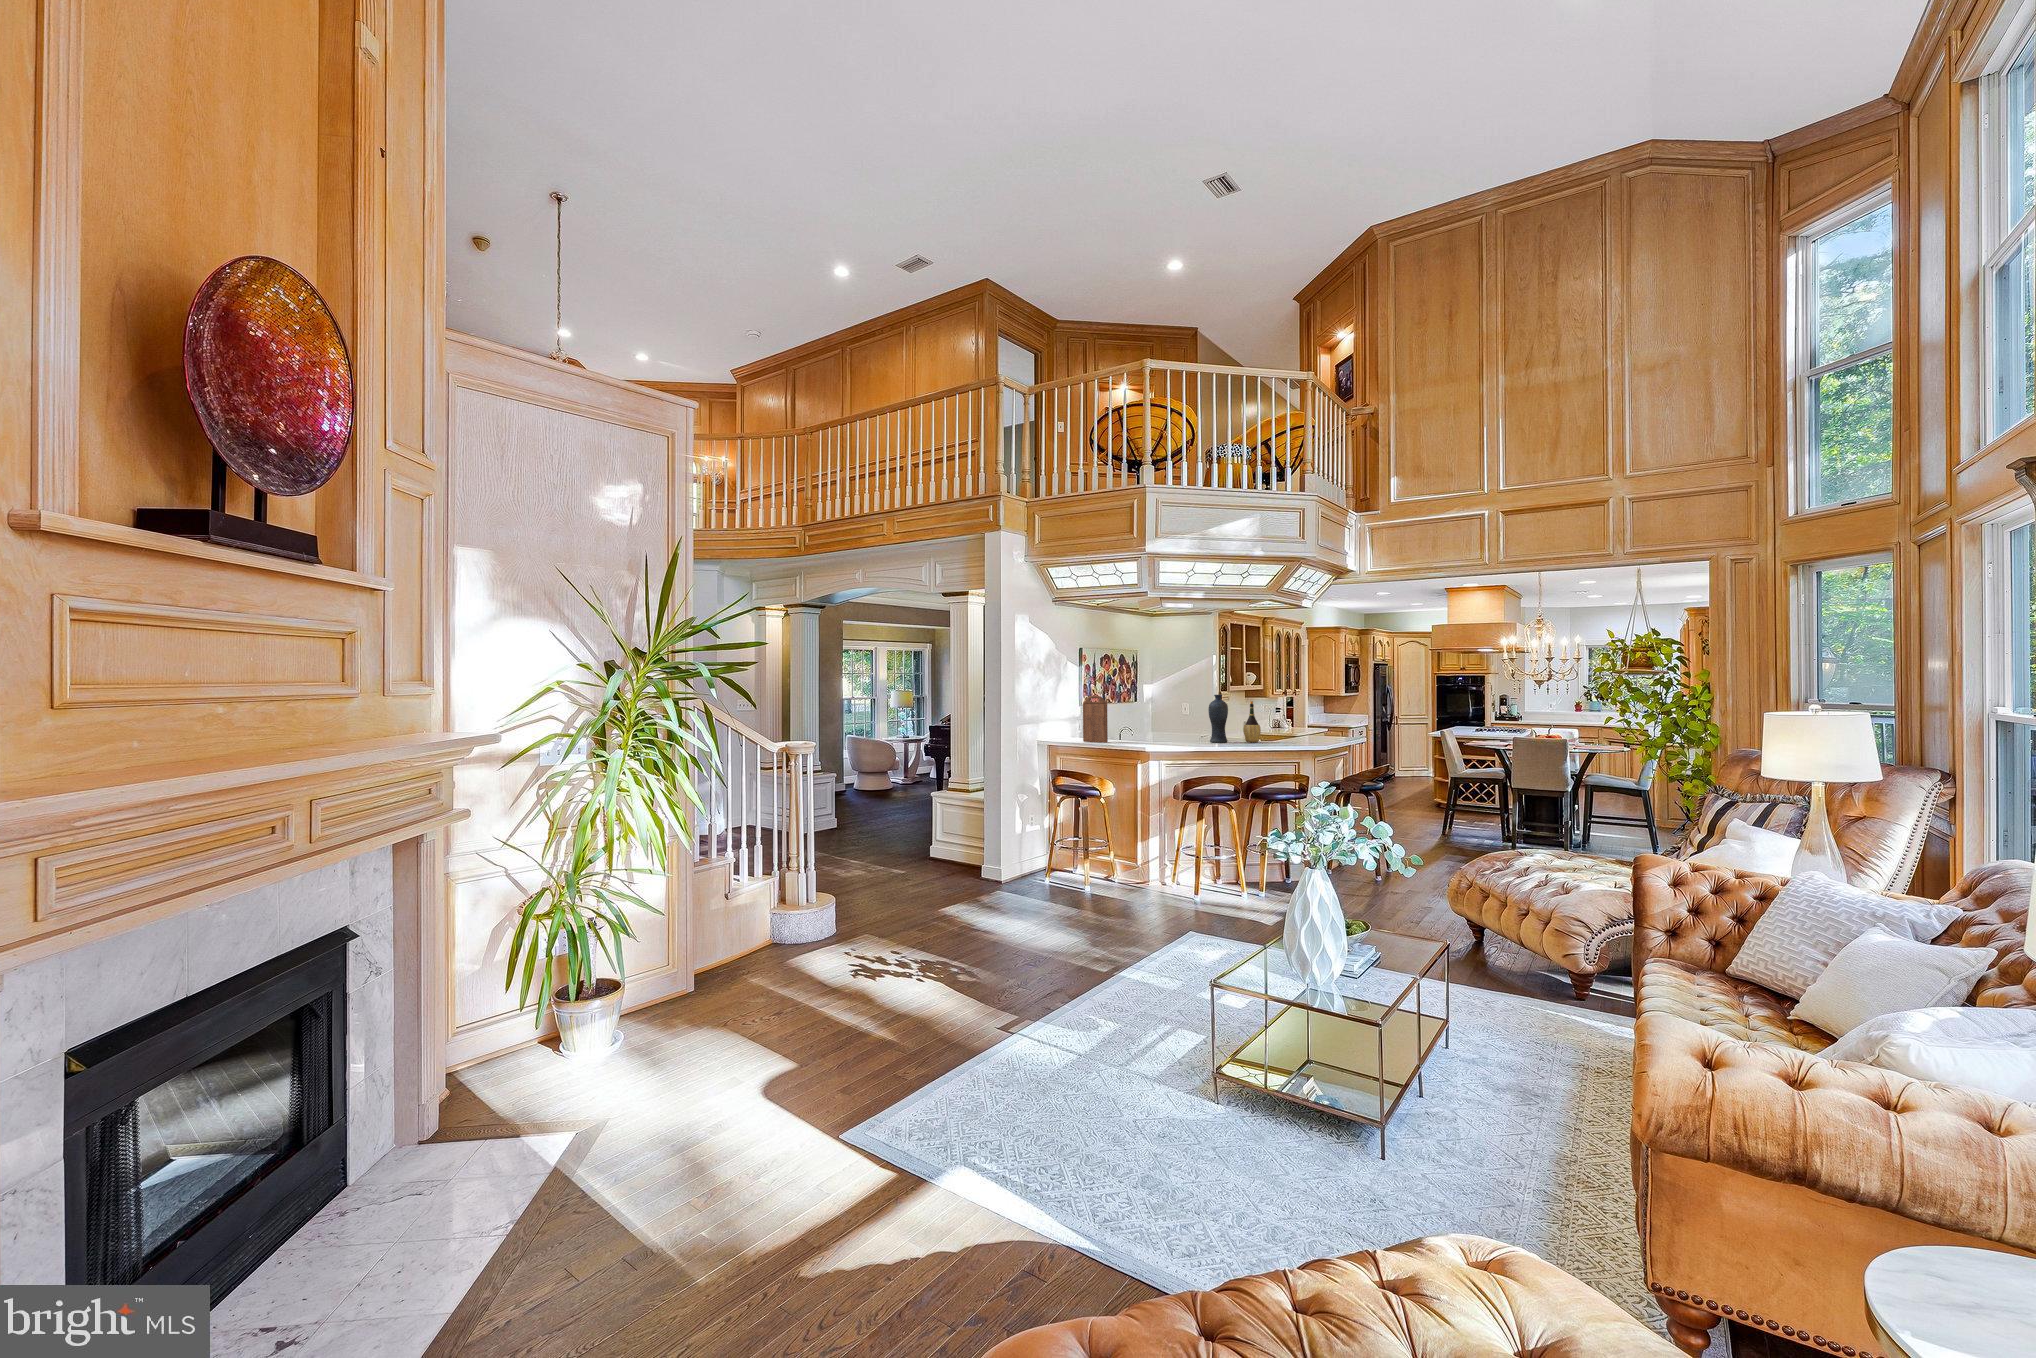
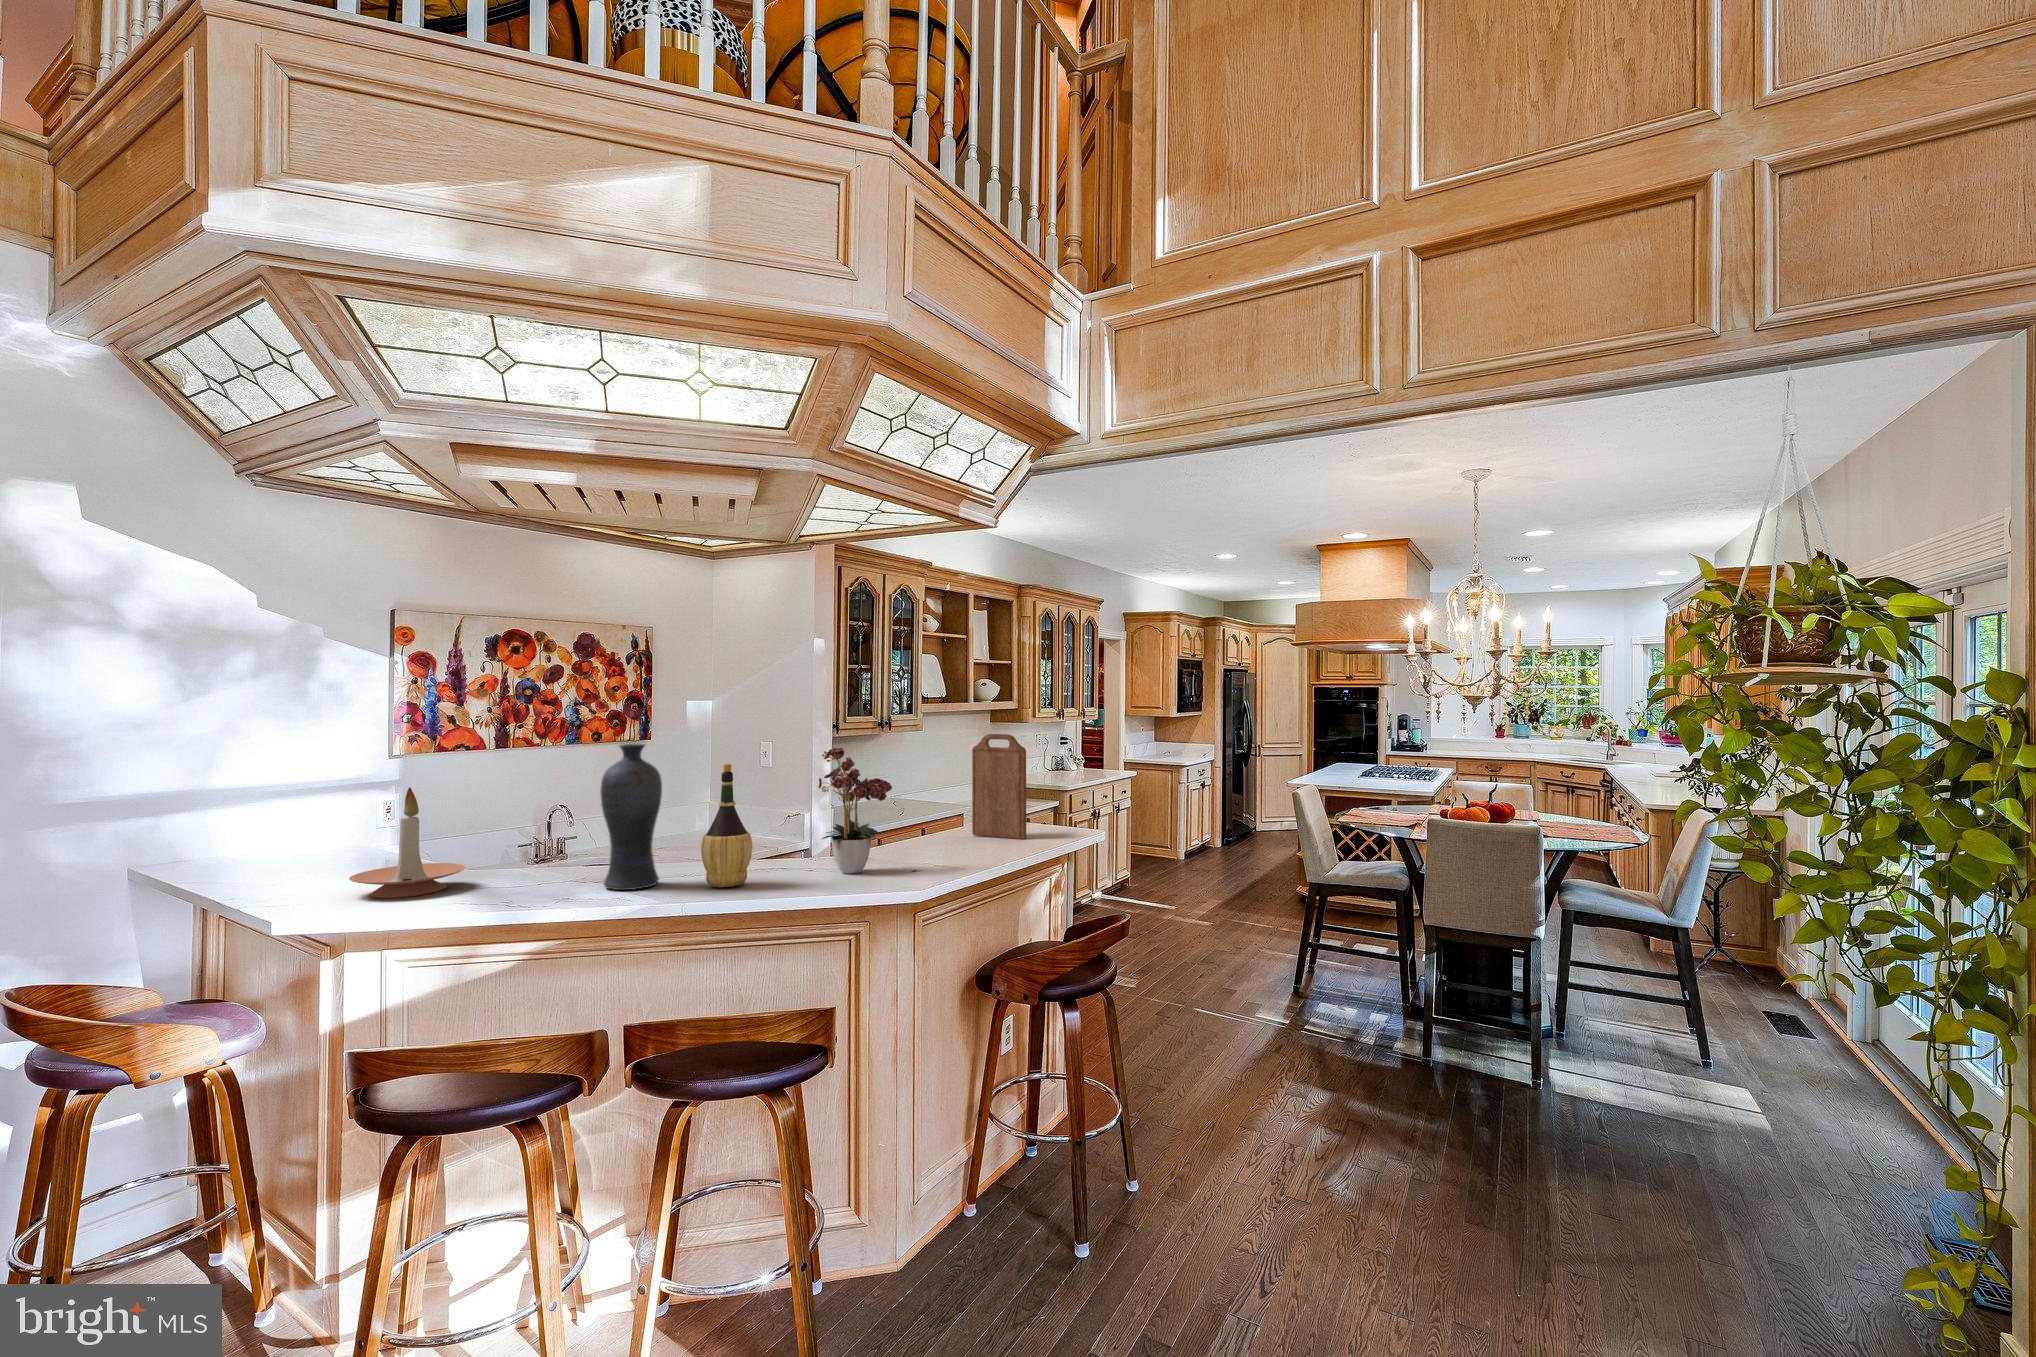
flower arrangement: none [1274,694,1301,741] -> present [819,747,892,874]
cutting board: present [1083,696,1108,743] -> present [972,734,1026,839]
candle holder: none [1131,709,1163,744] -> present [349,787,466,898]

